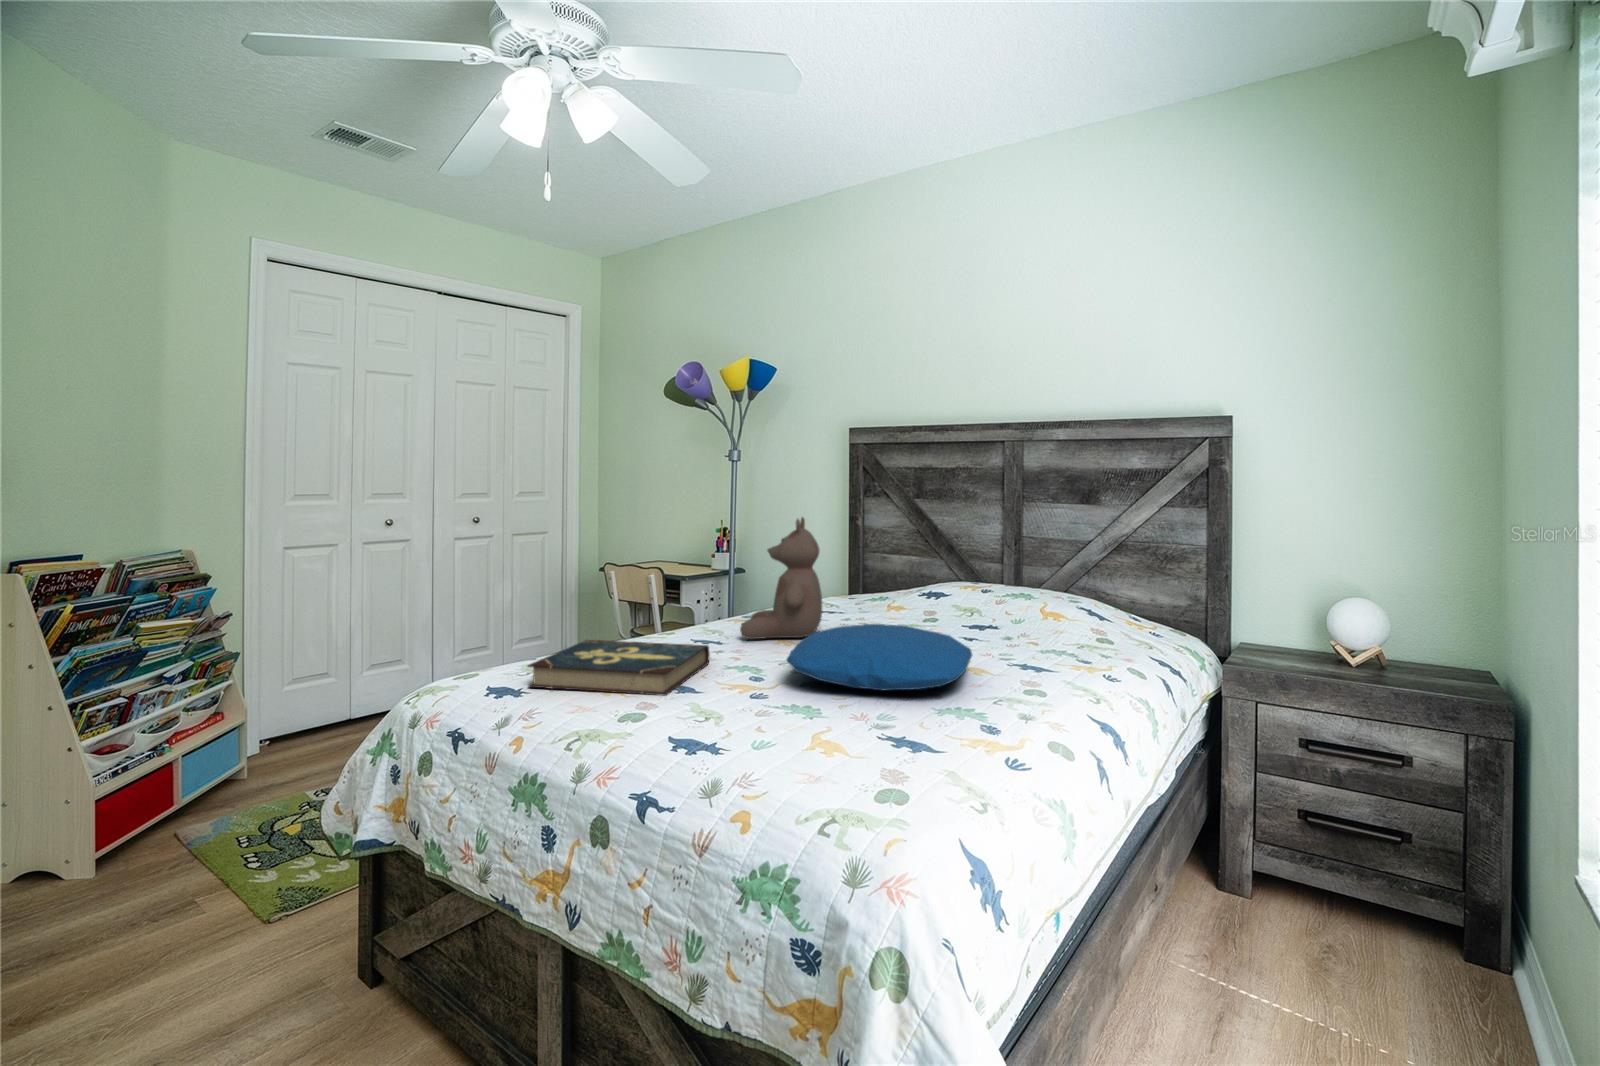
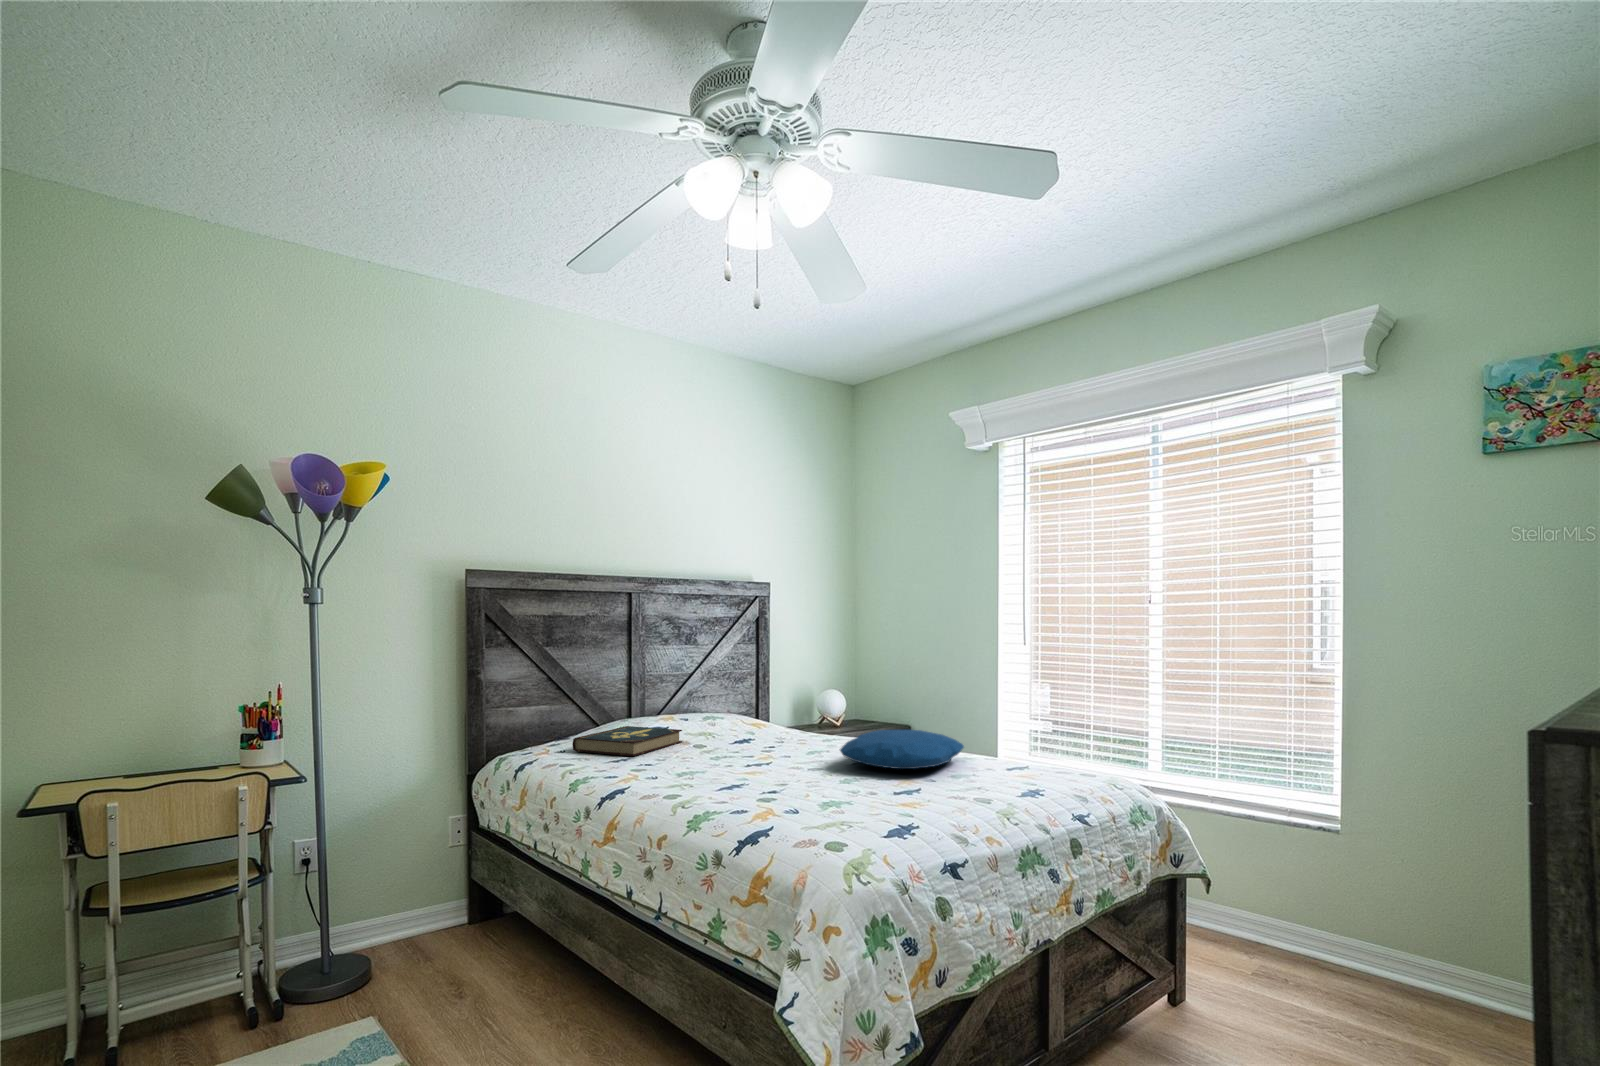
bear: present [740,517,822,639] -> none [708,665,794,781]
book: present [528,640,710,696] -> present [572,726,682,756]

